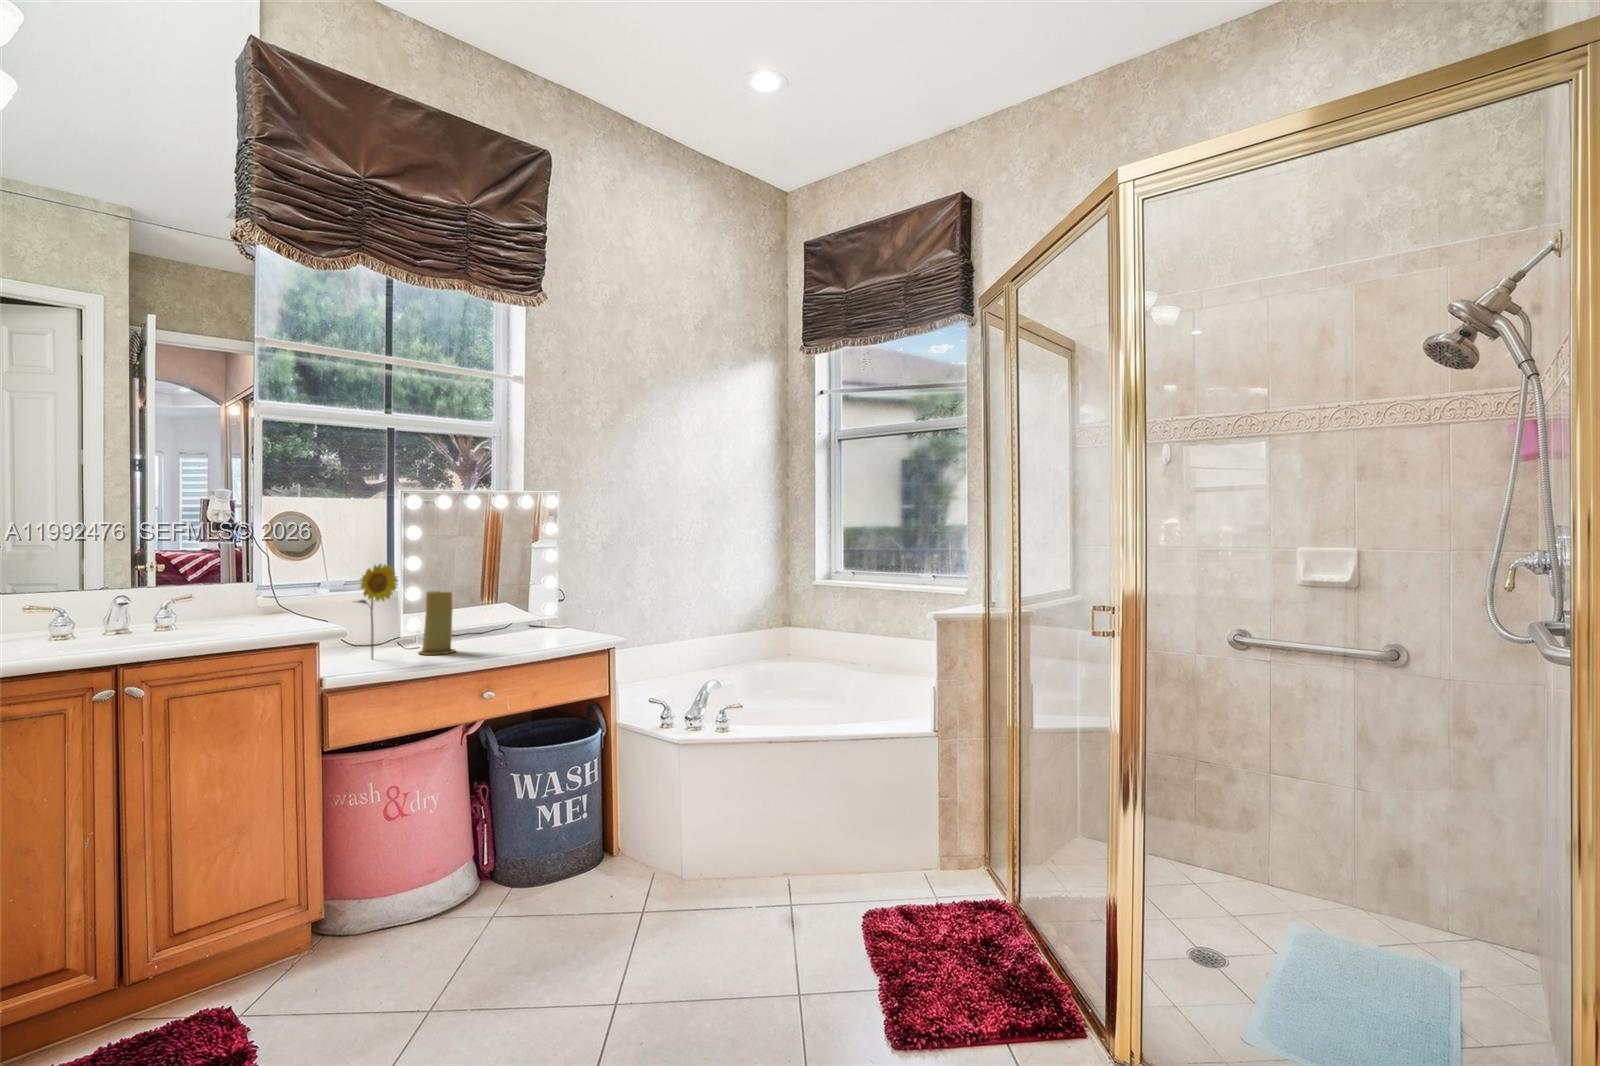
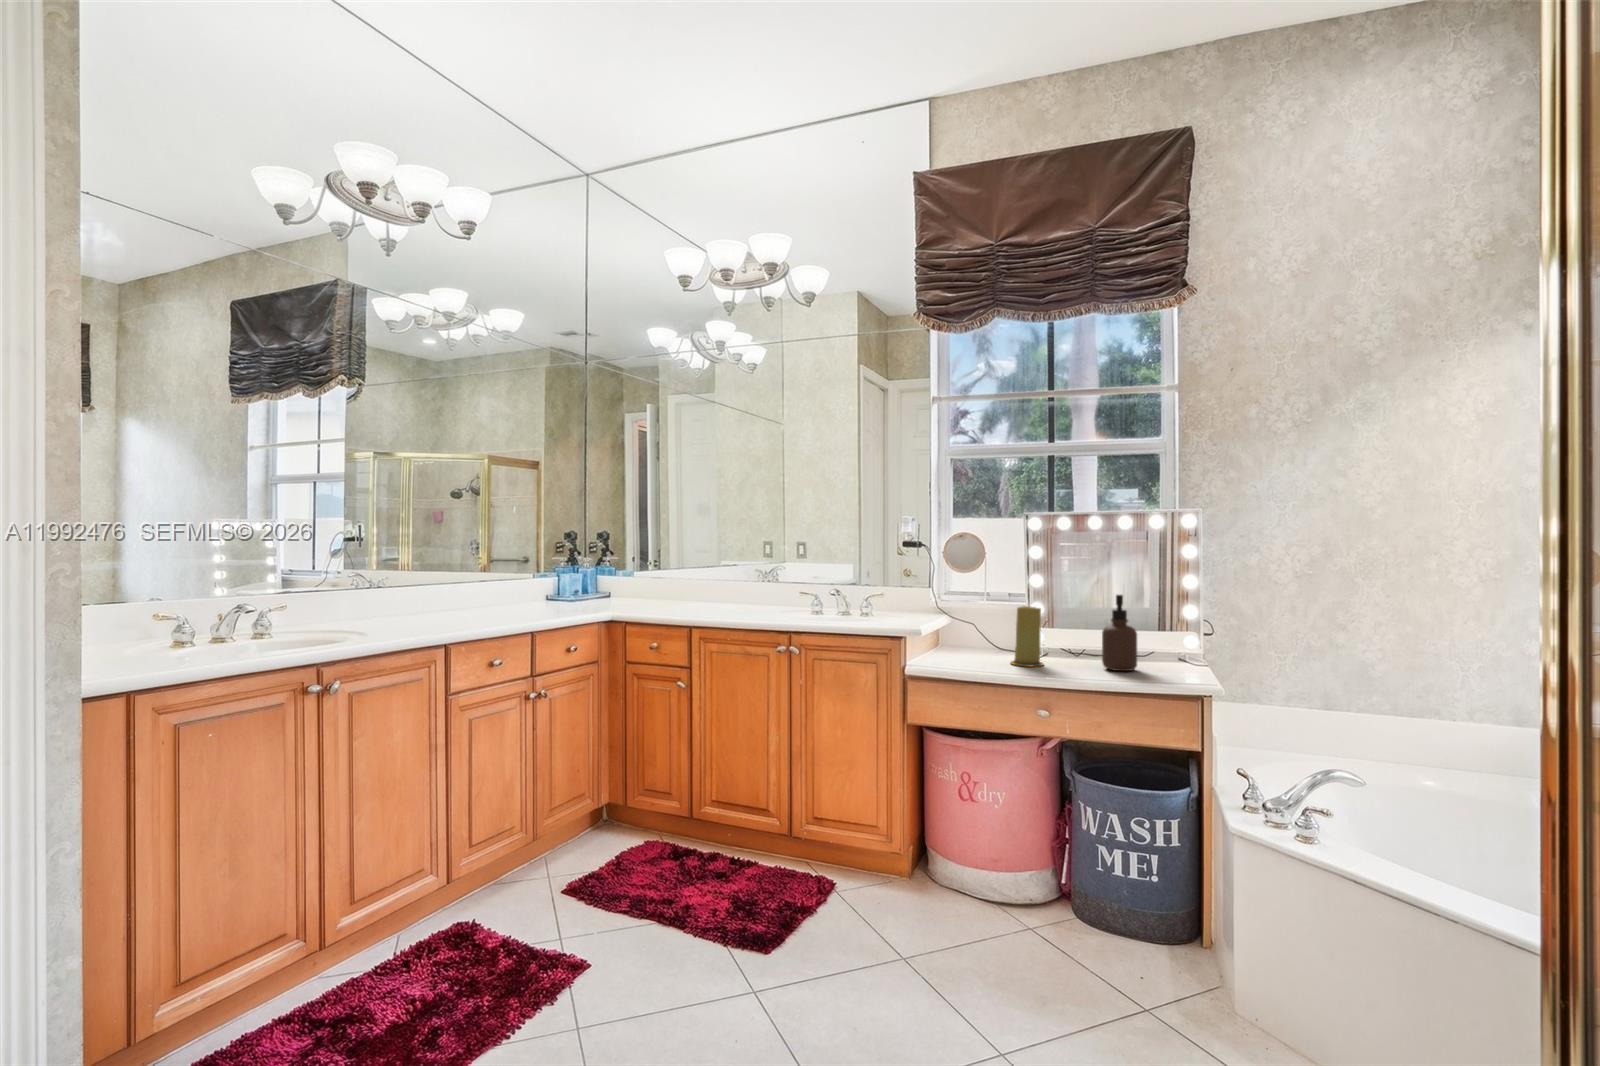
flower: present [357,564,398,658] -> none [956,578,990,660]
soap dispenser: none [509,572,541,644] -> present [1102,595,1137,671]

